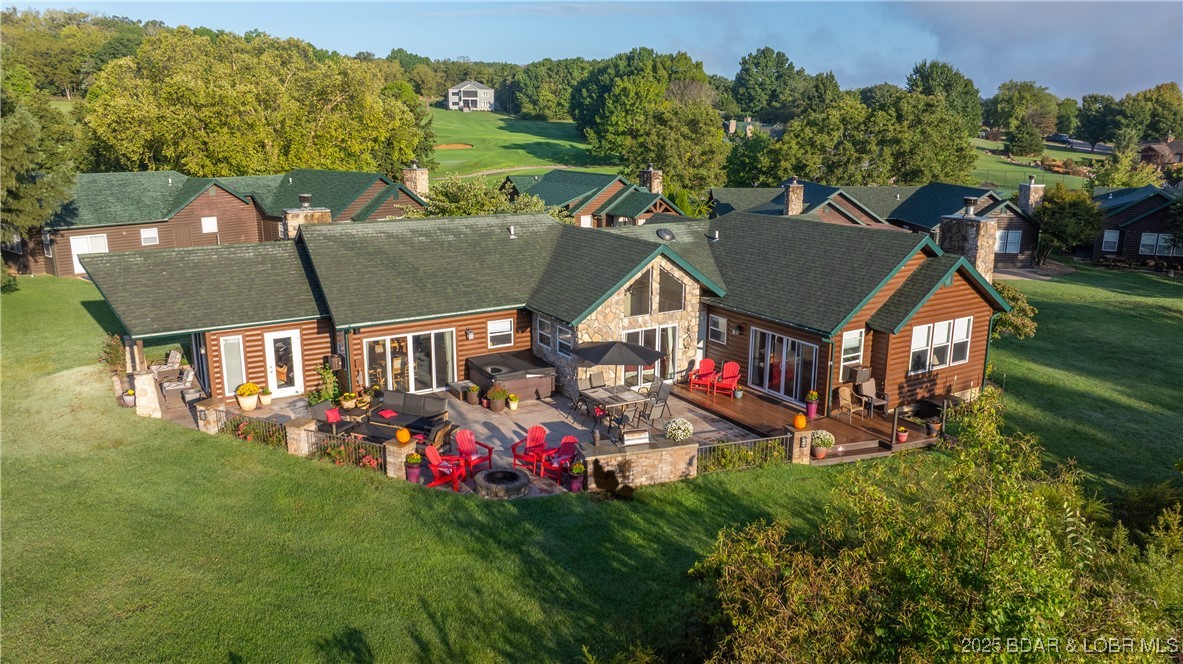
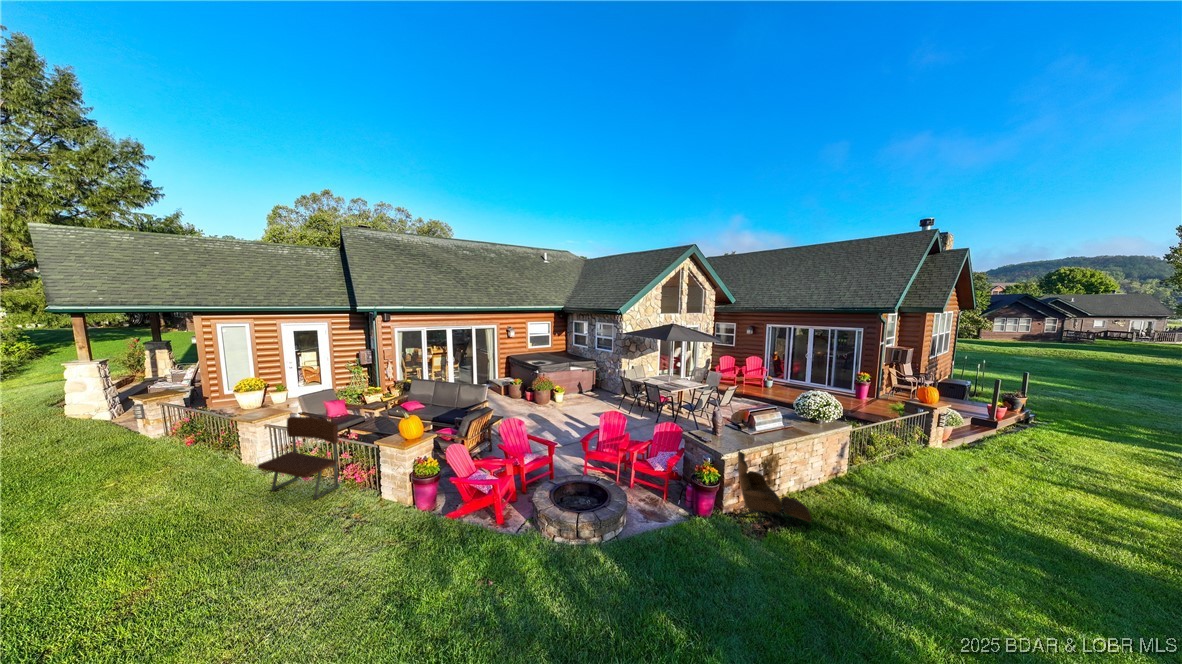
bench: none [317,426,360,475] -> present [257,417,339,500]

